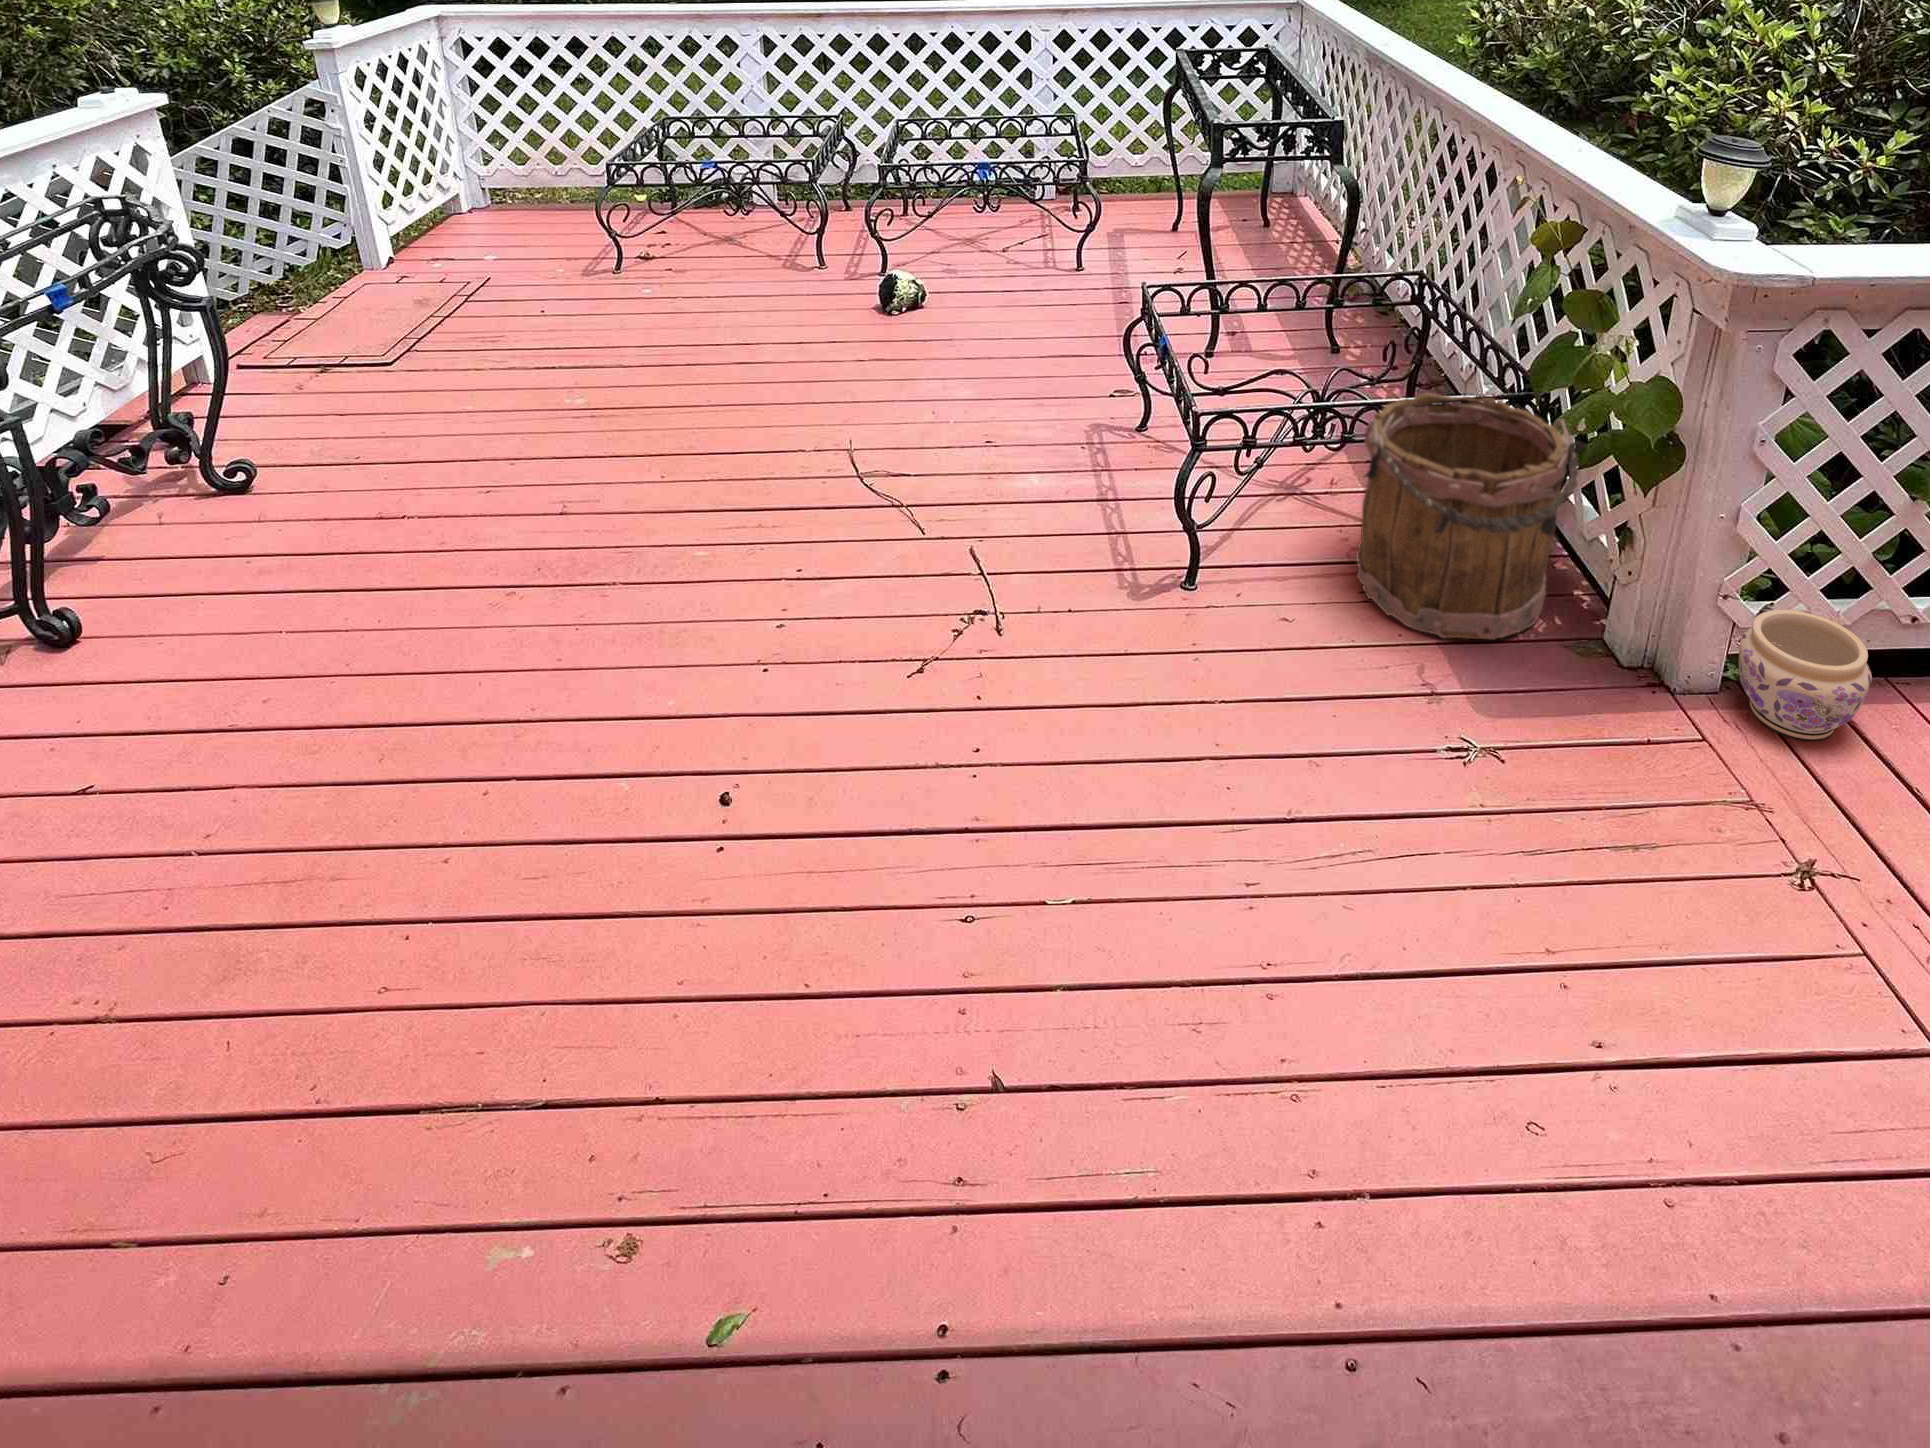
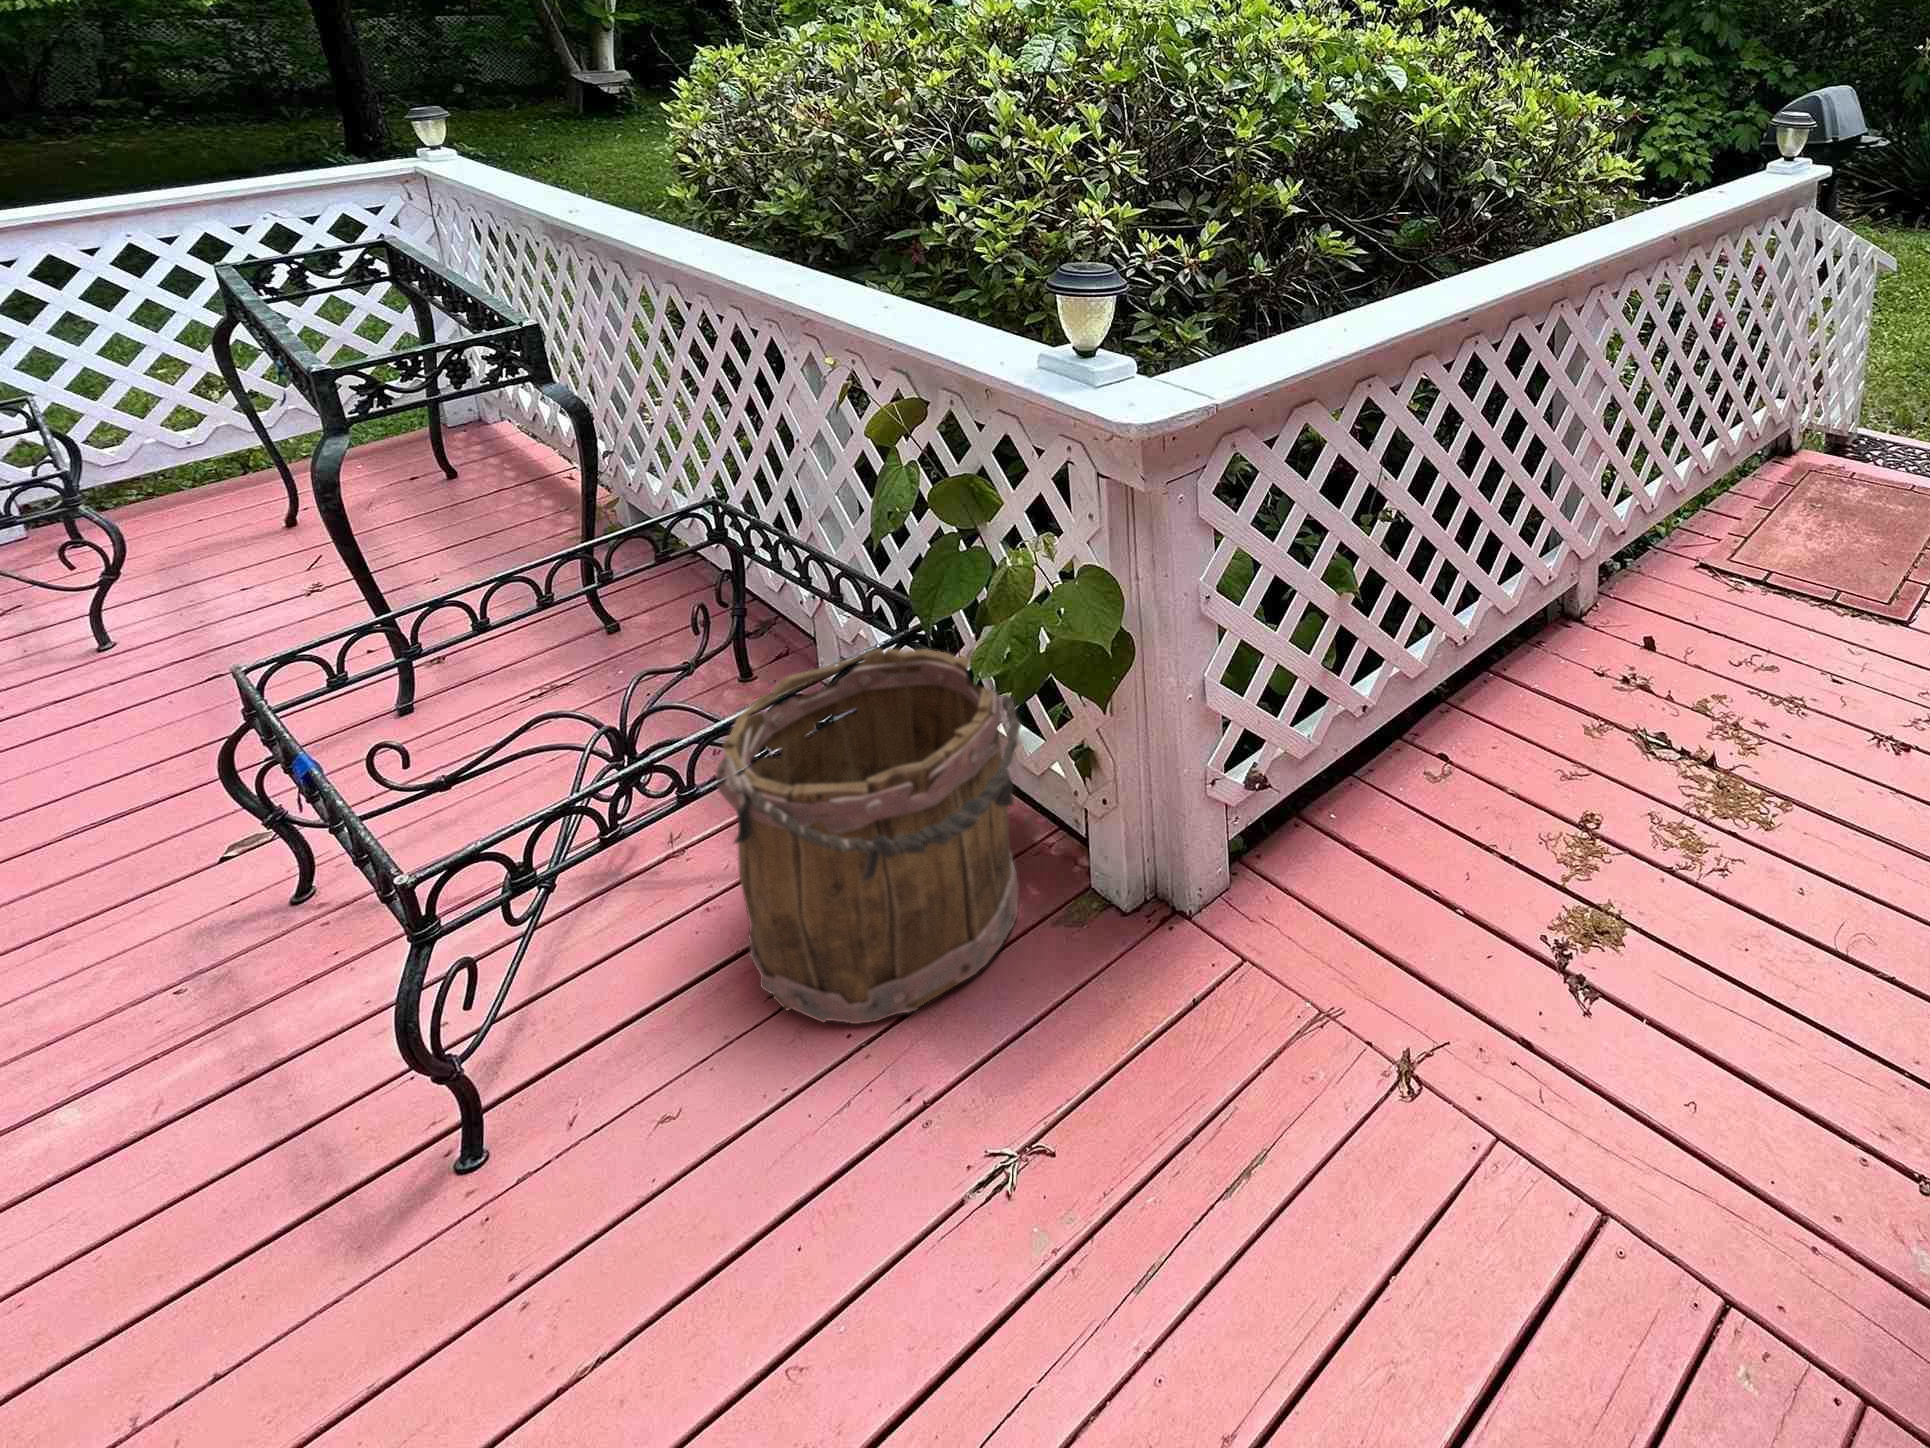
planter: present [1739,610,1872,742] -> none [1241,755,1368,909]

